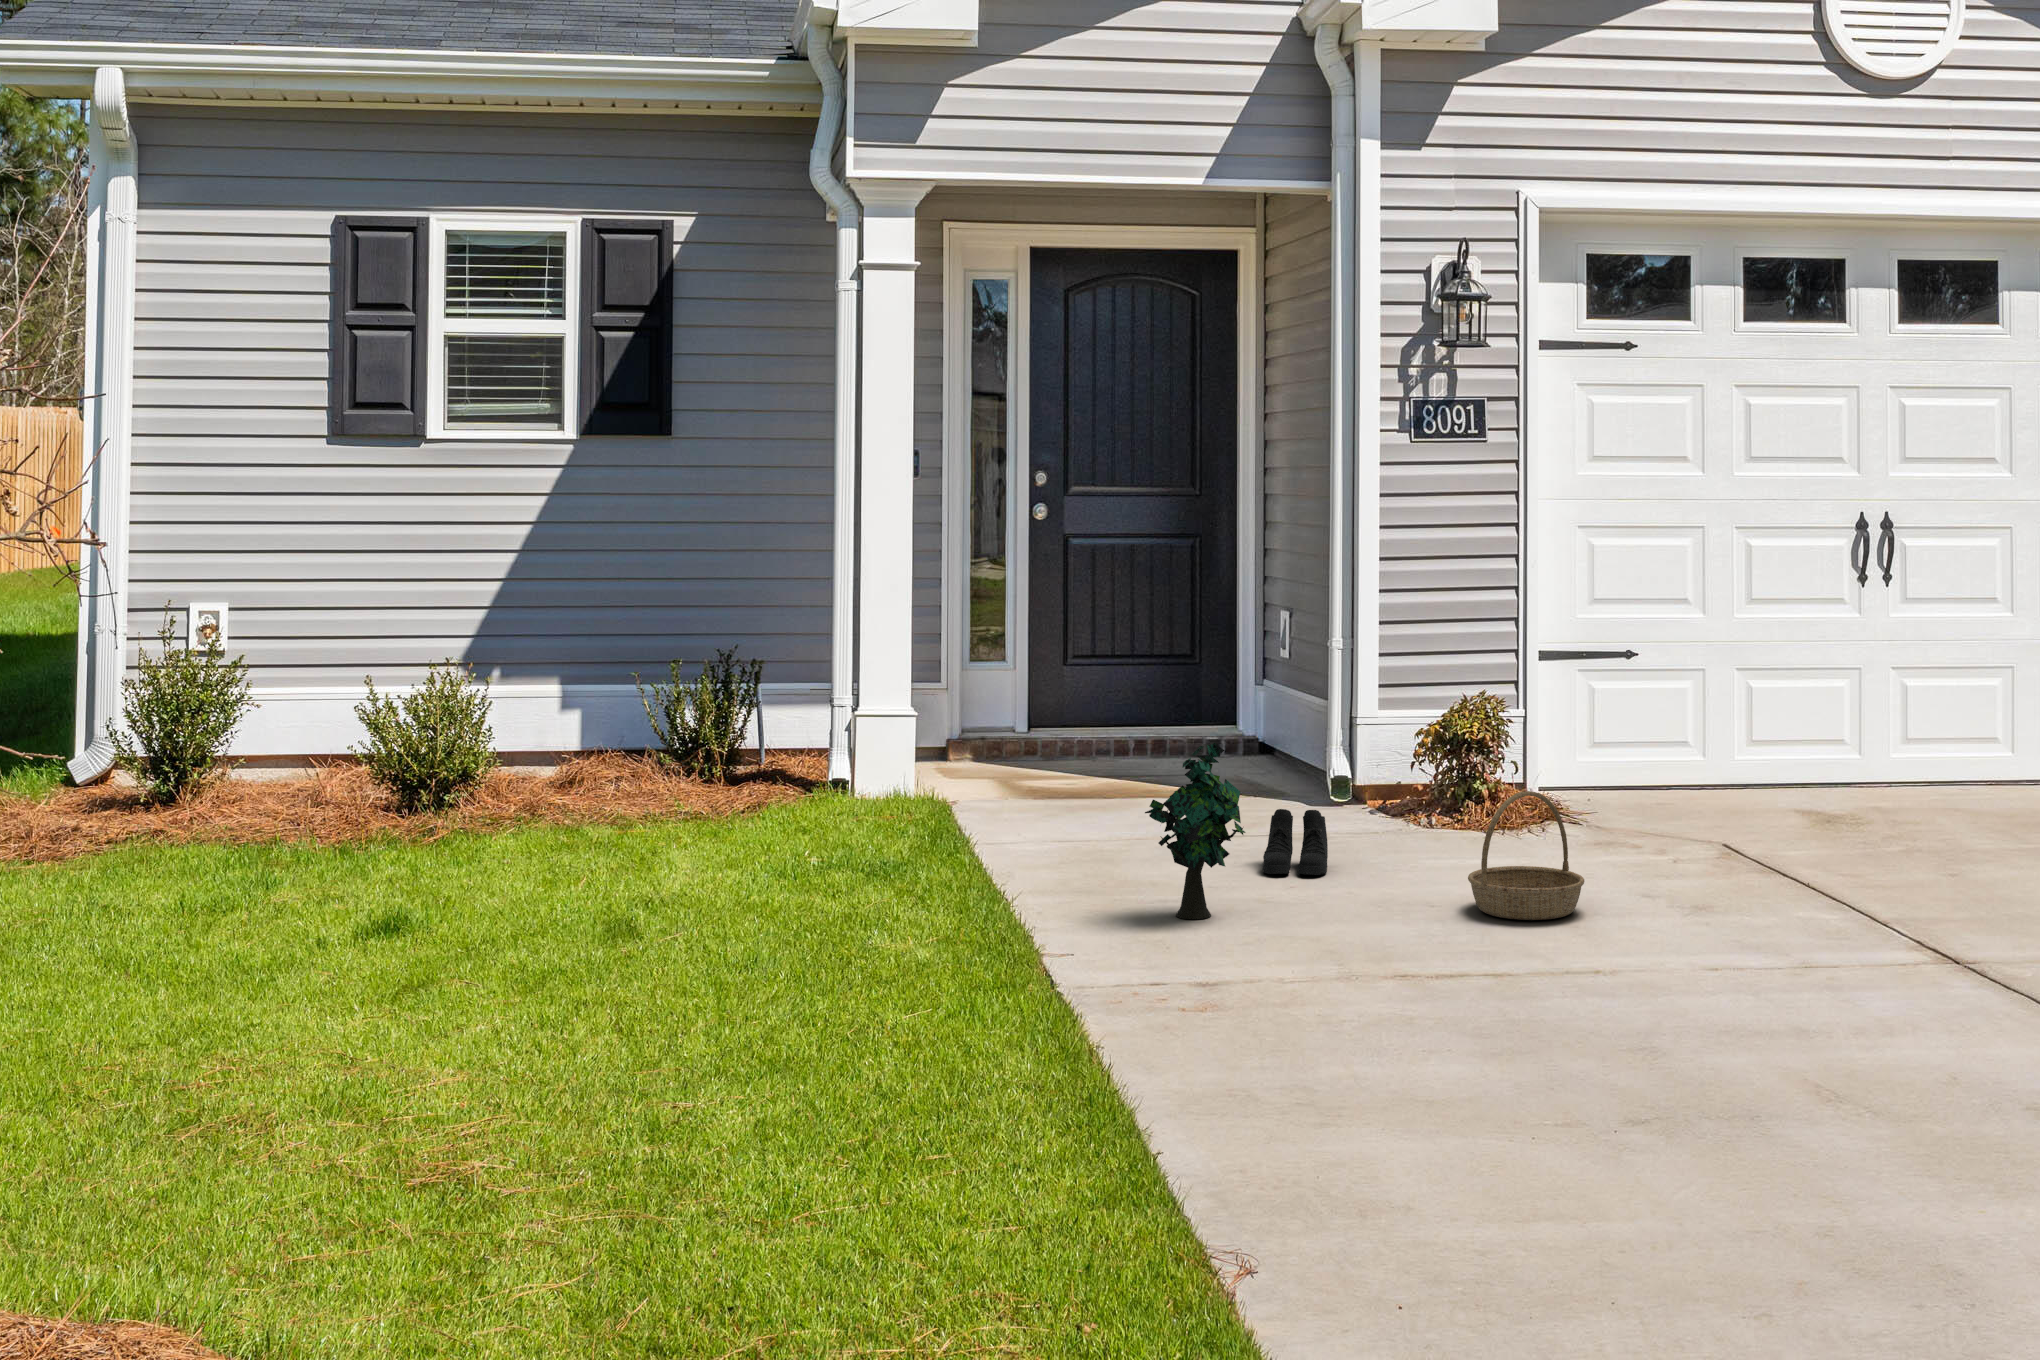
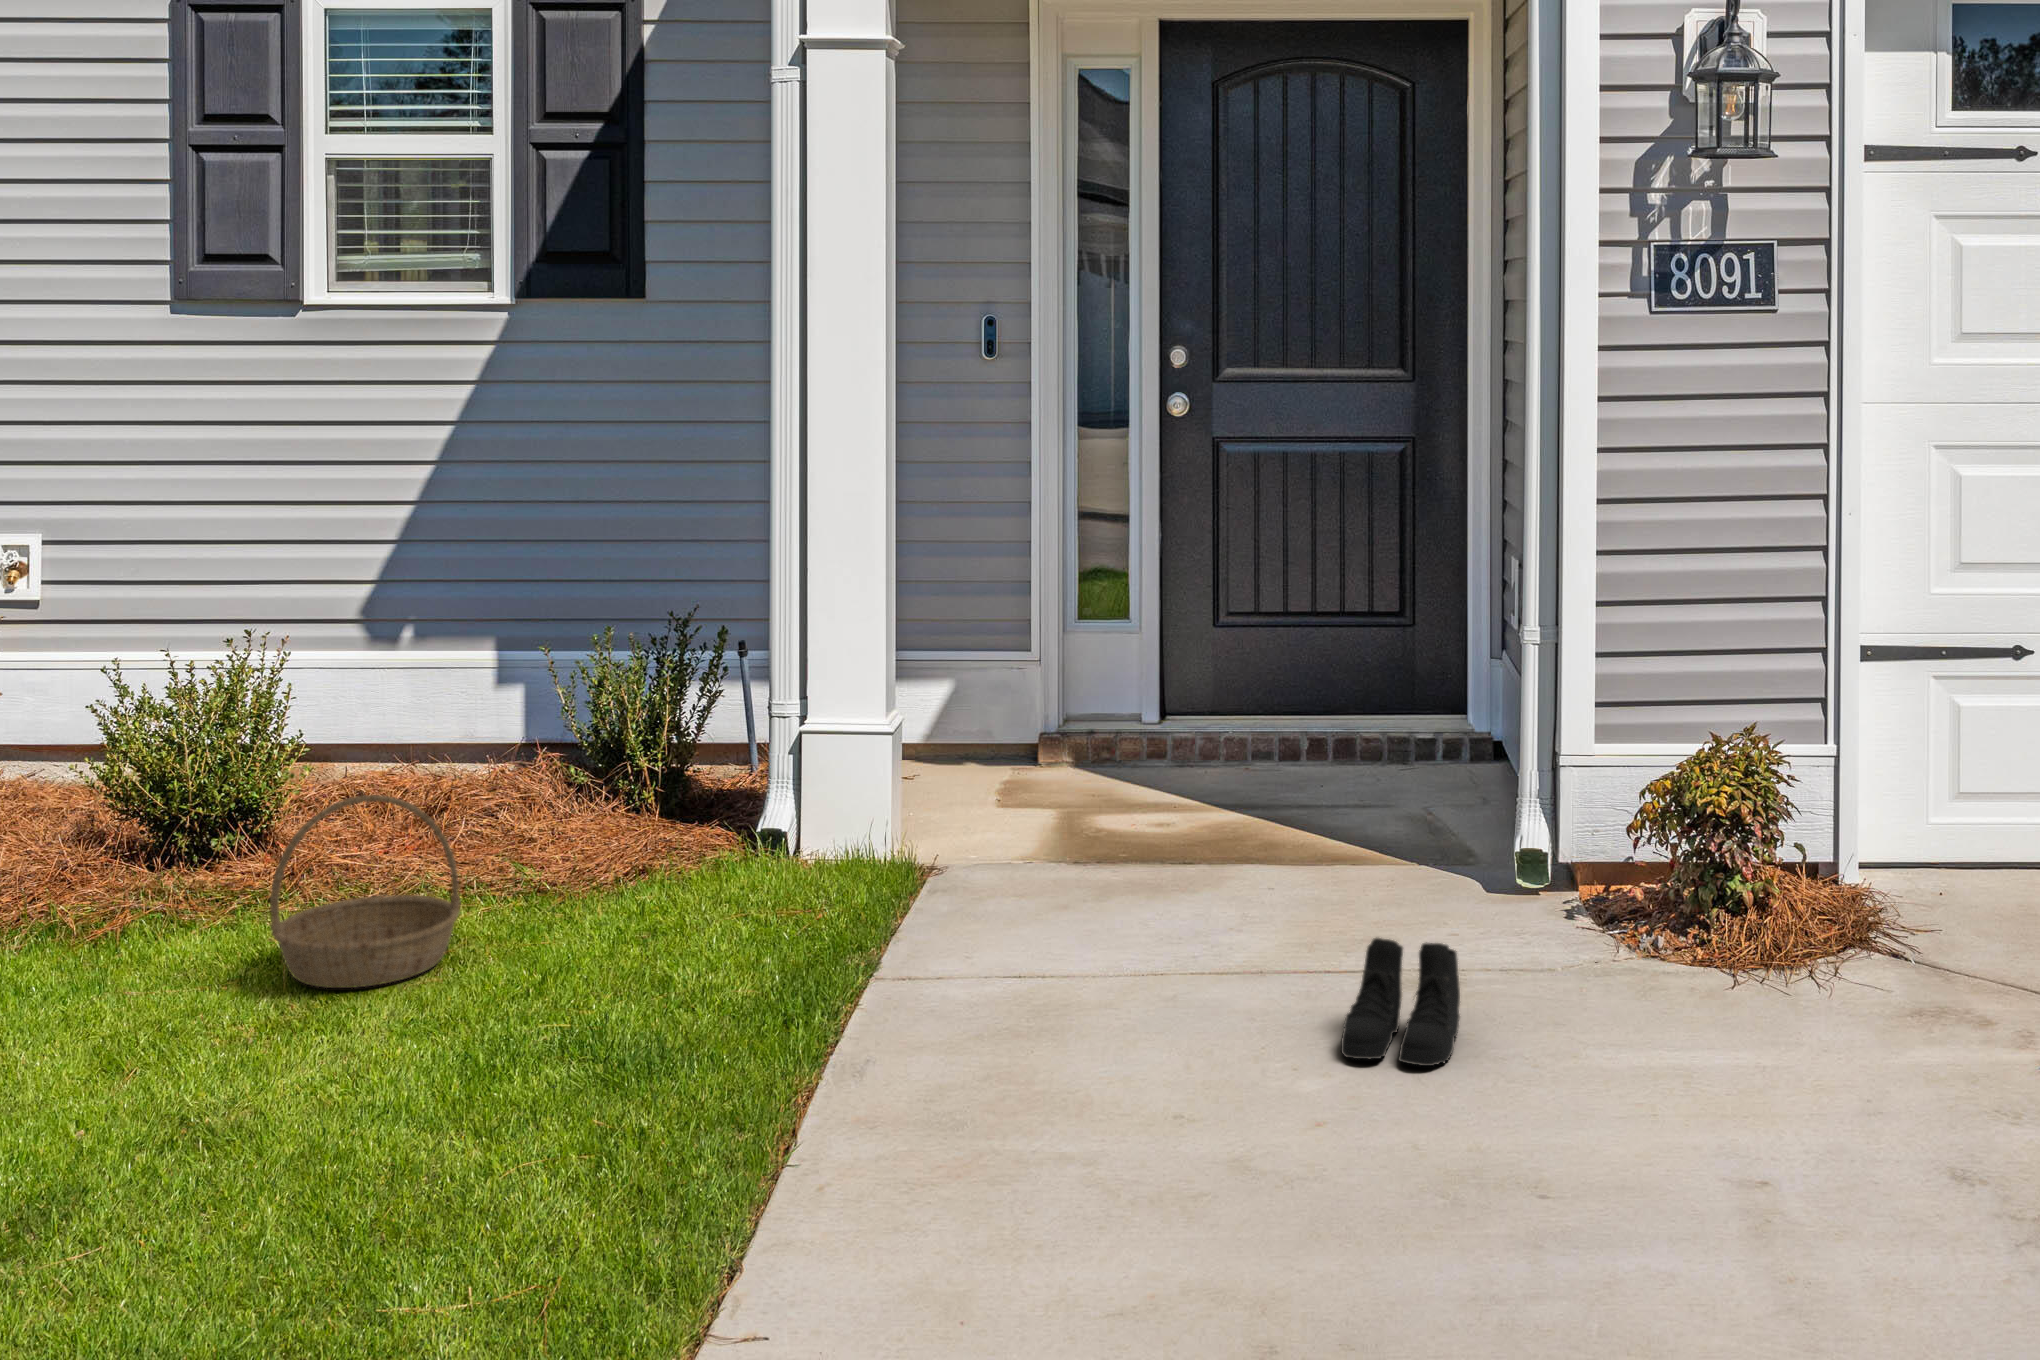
decorative plant: present [1145,743,1246,919] -> none [1063,870,1252,1194]
basket: present [1468,791,1584,920] -> present [270,795,461,988]

